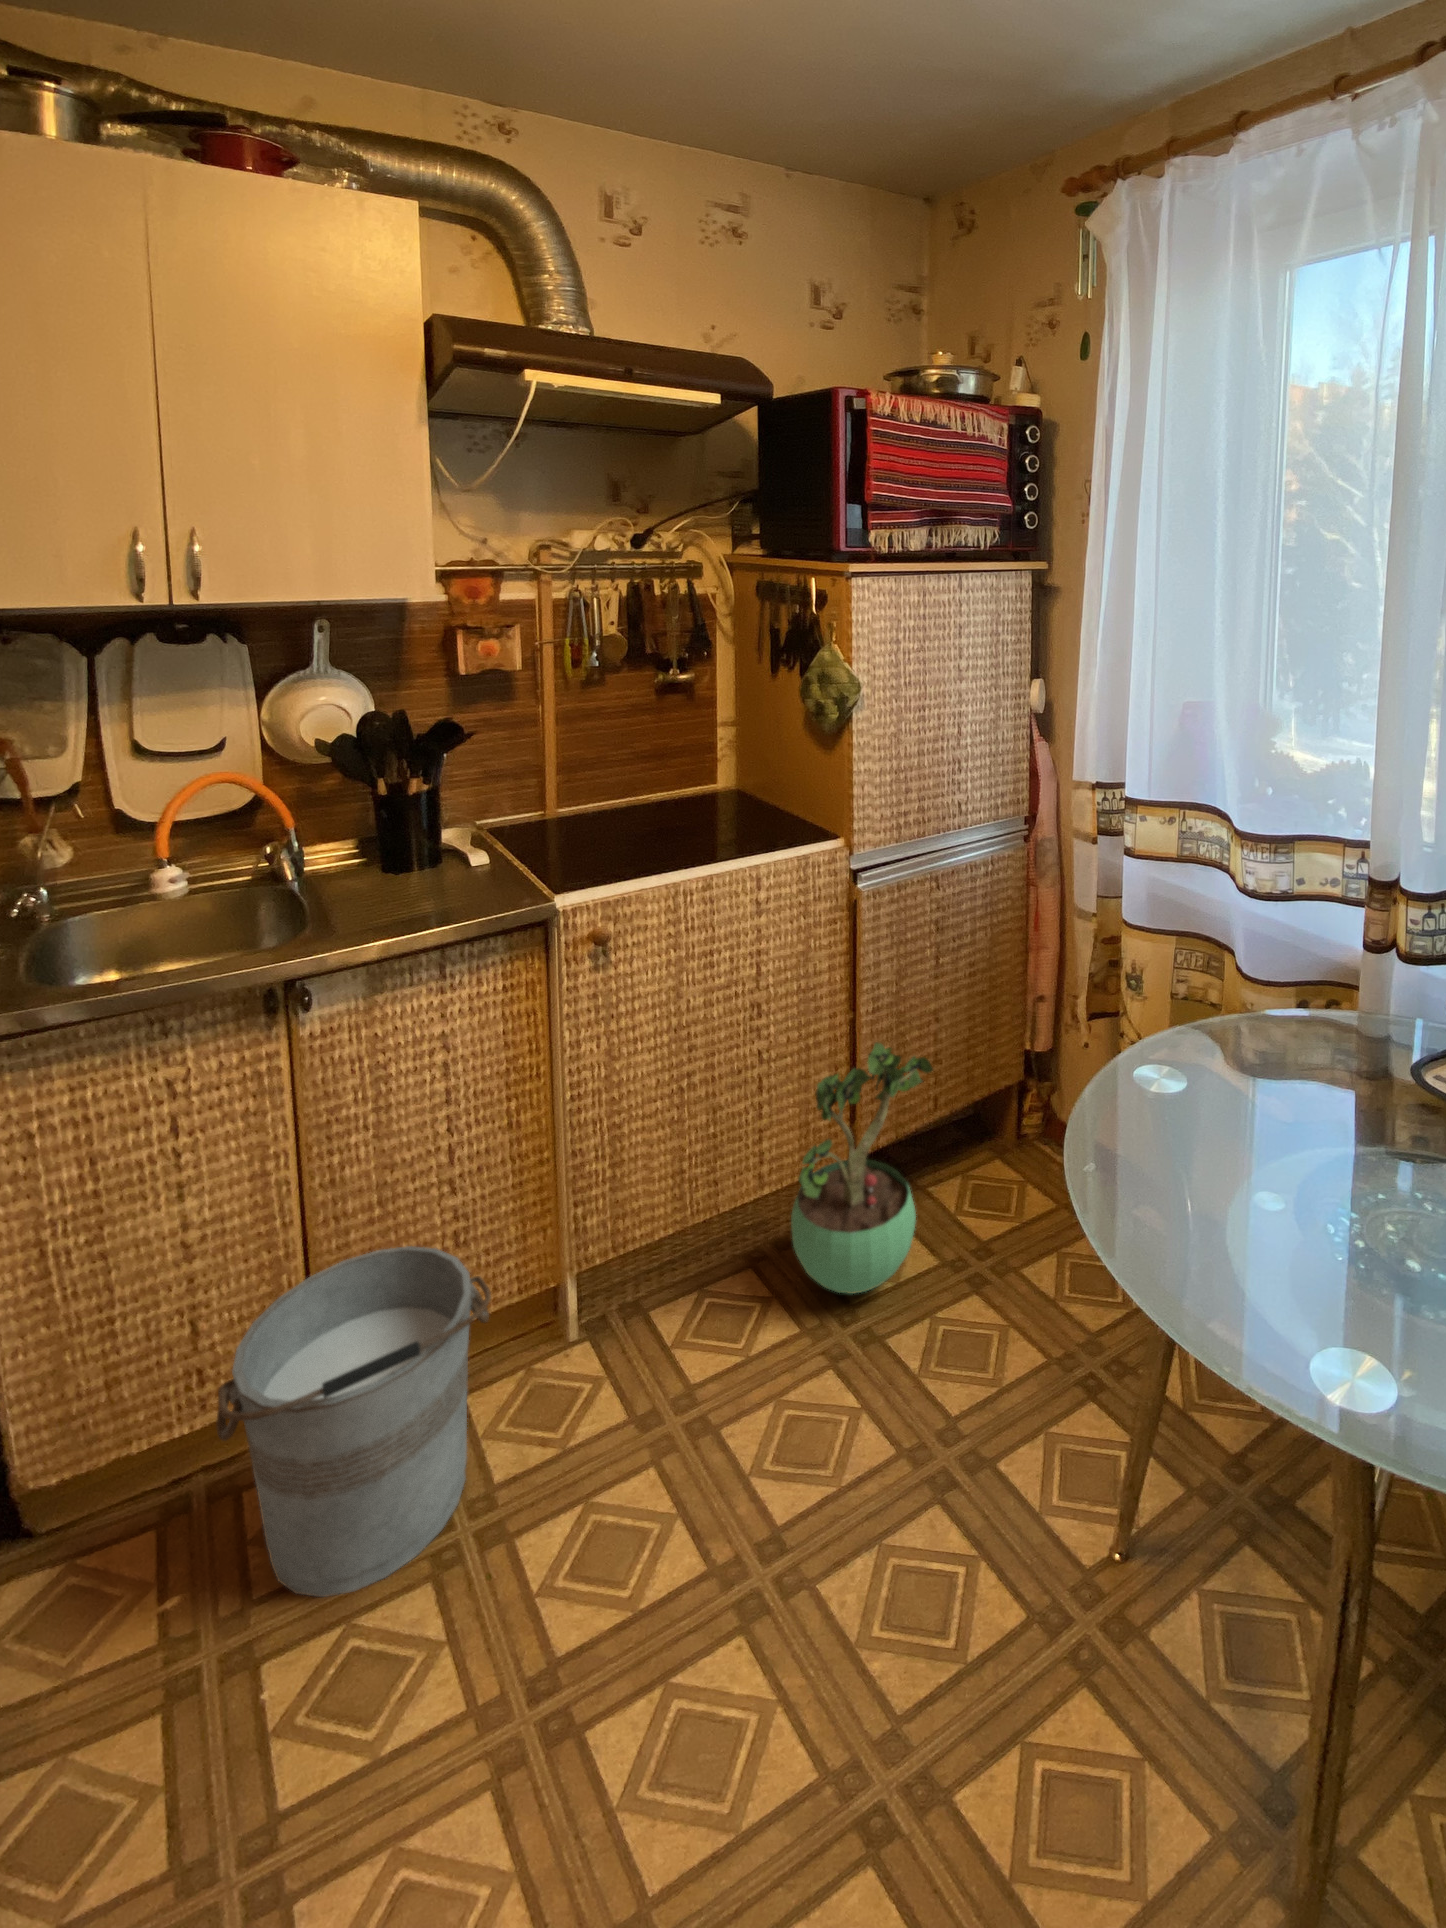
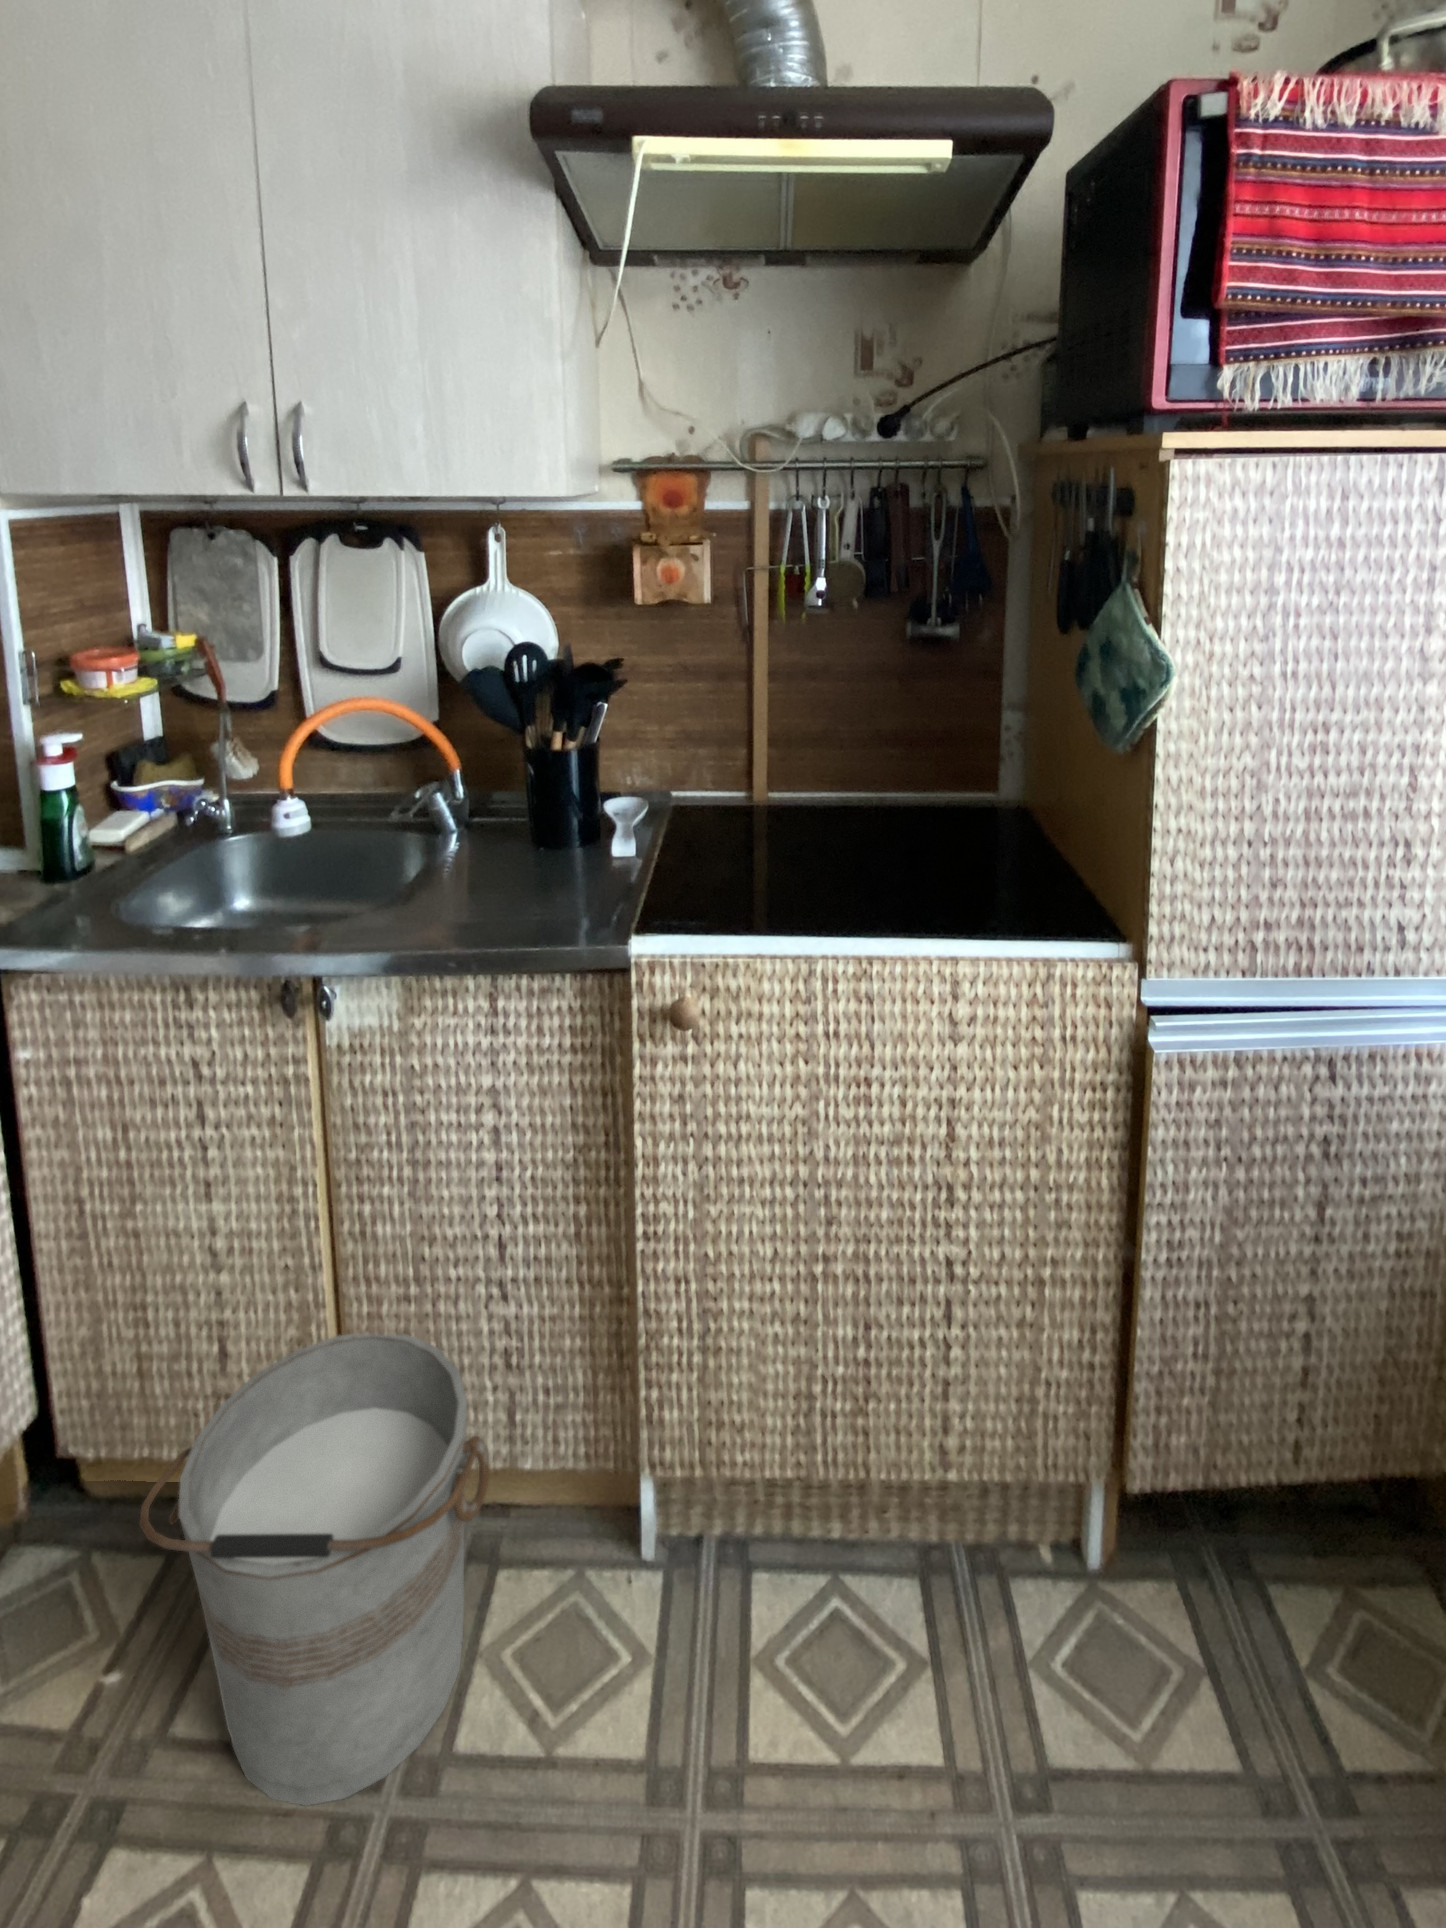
potted plant: present [791,1043,933,1294] -> none [965,1341,1269,1786]

